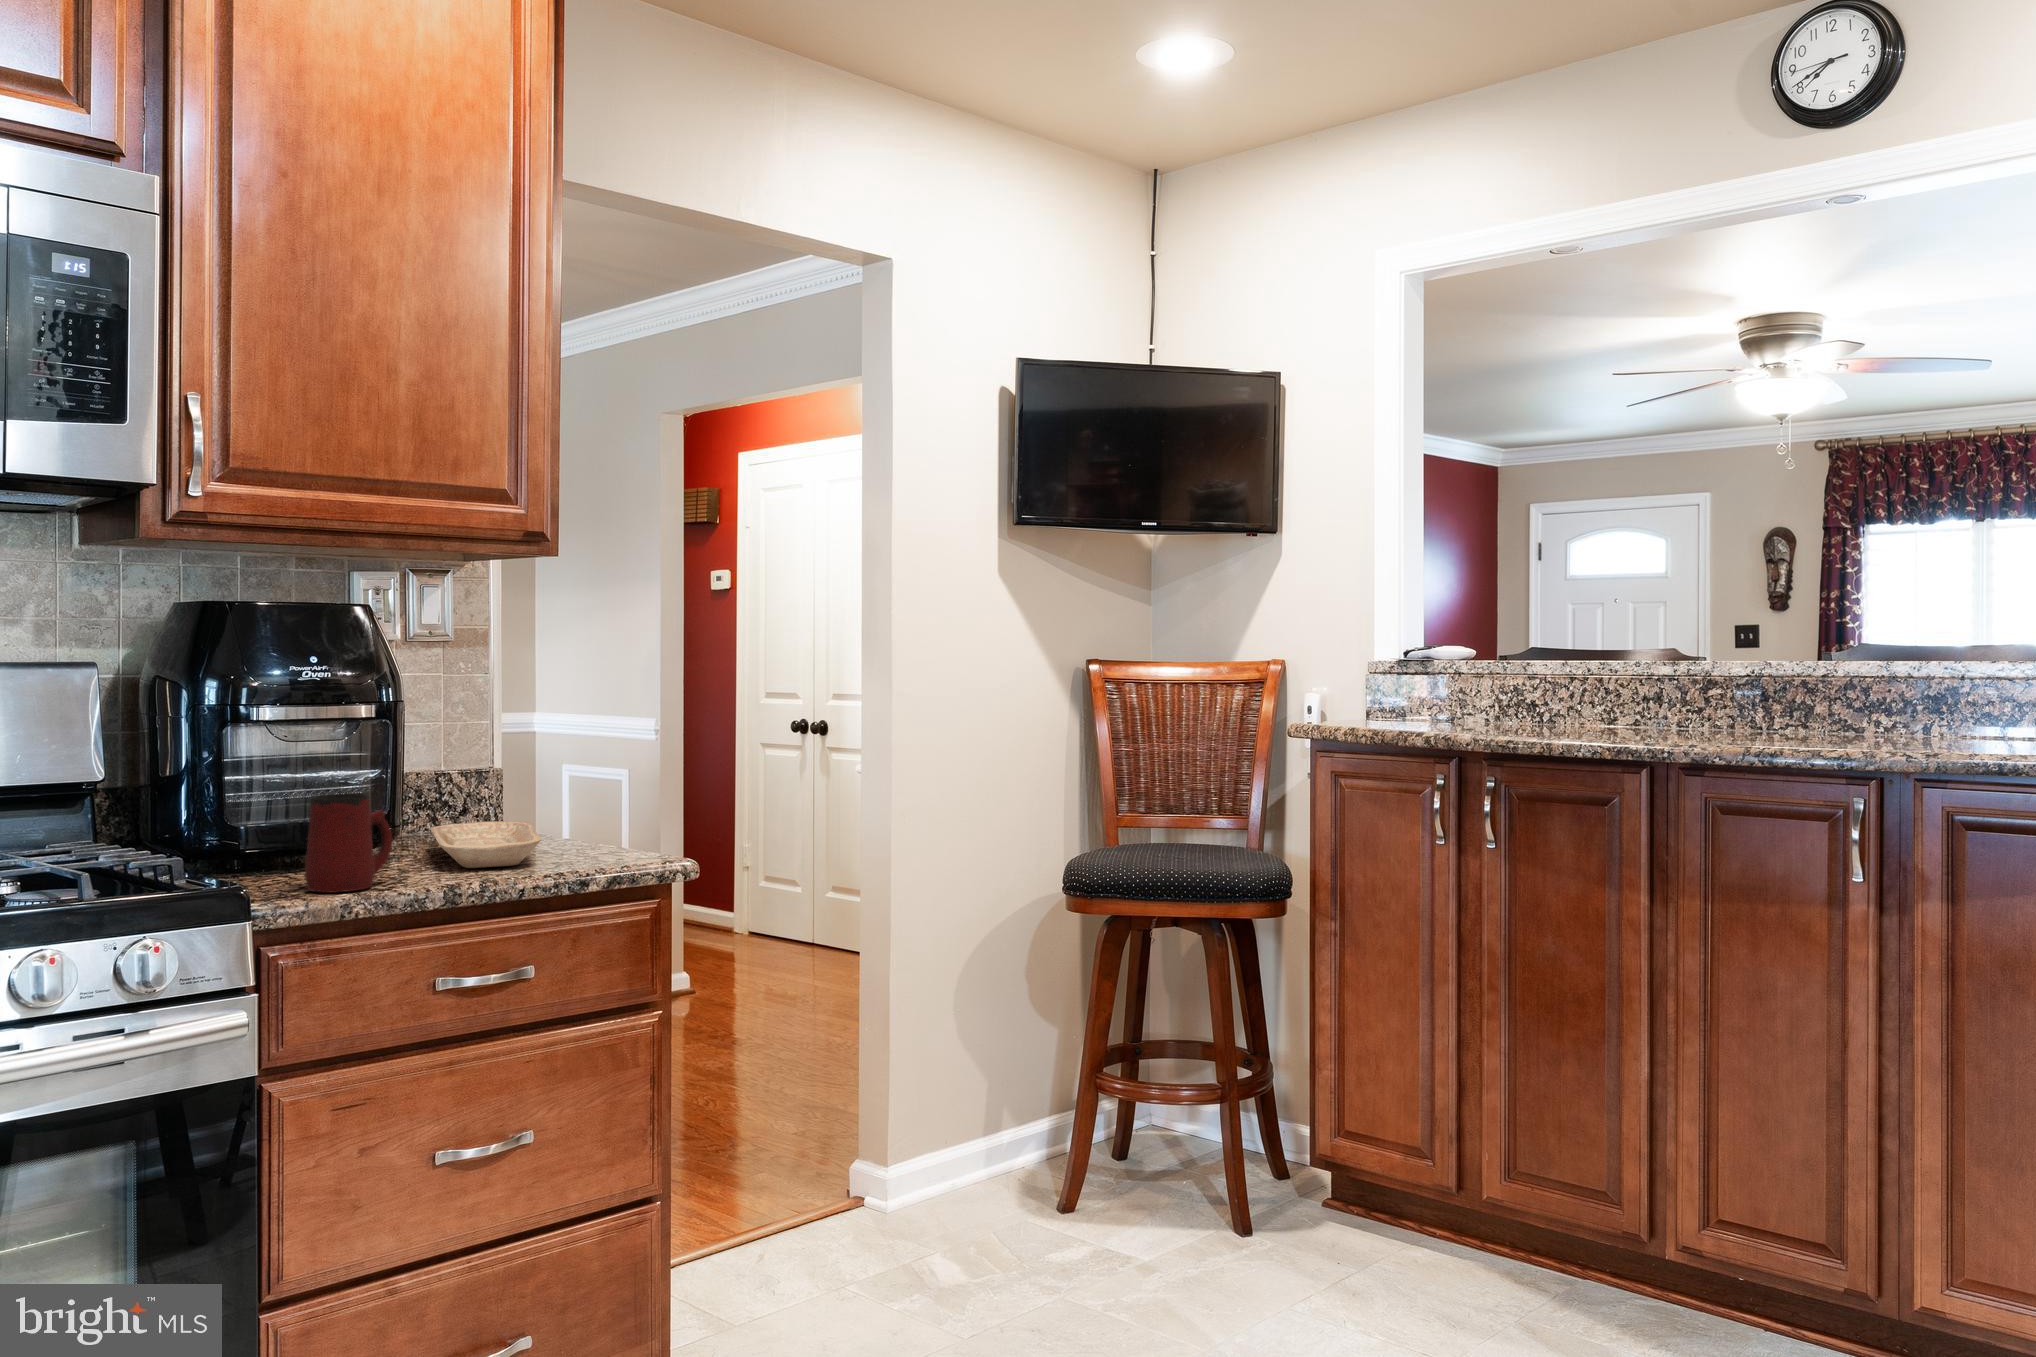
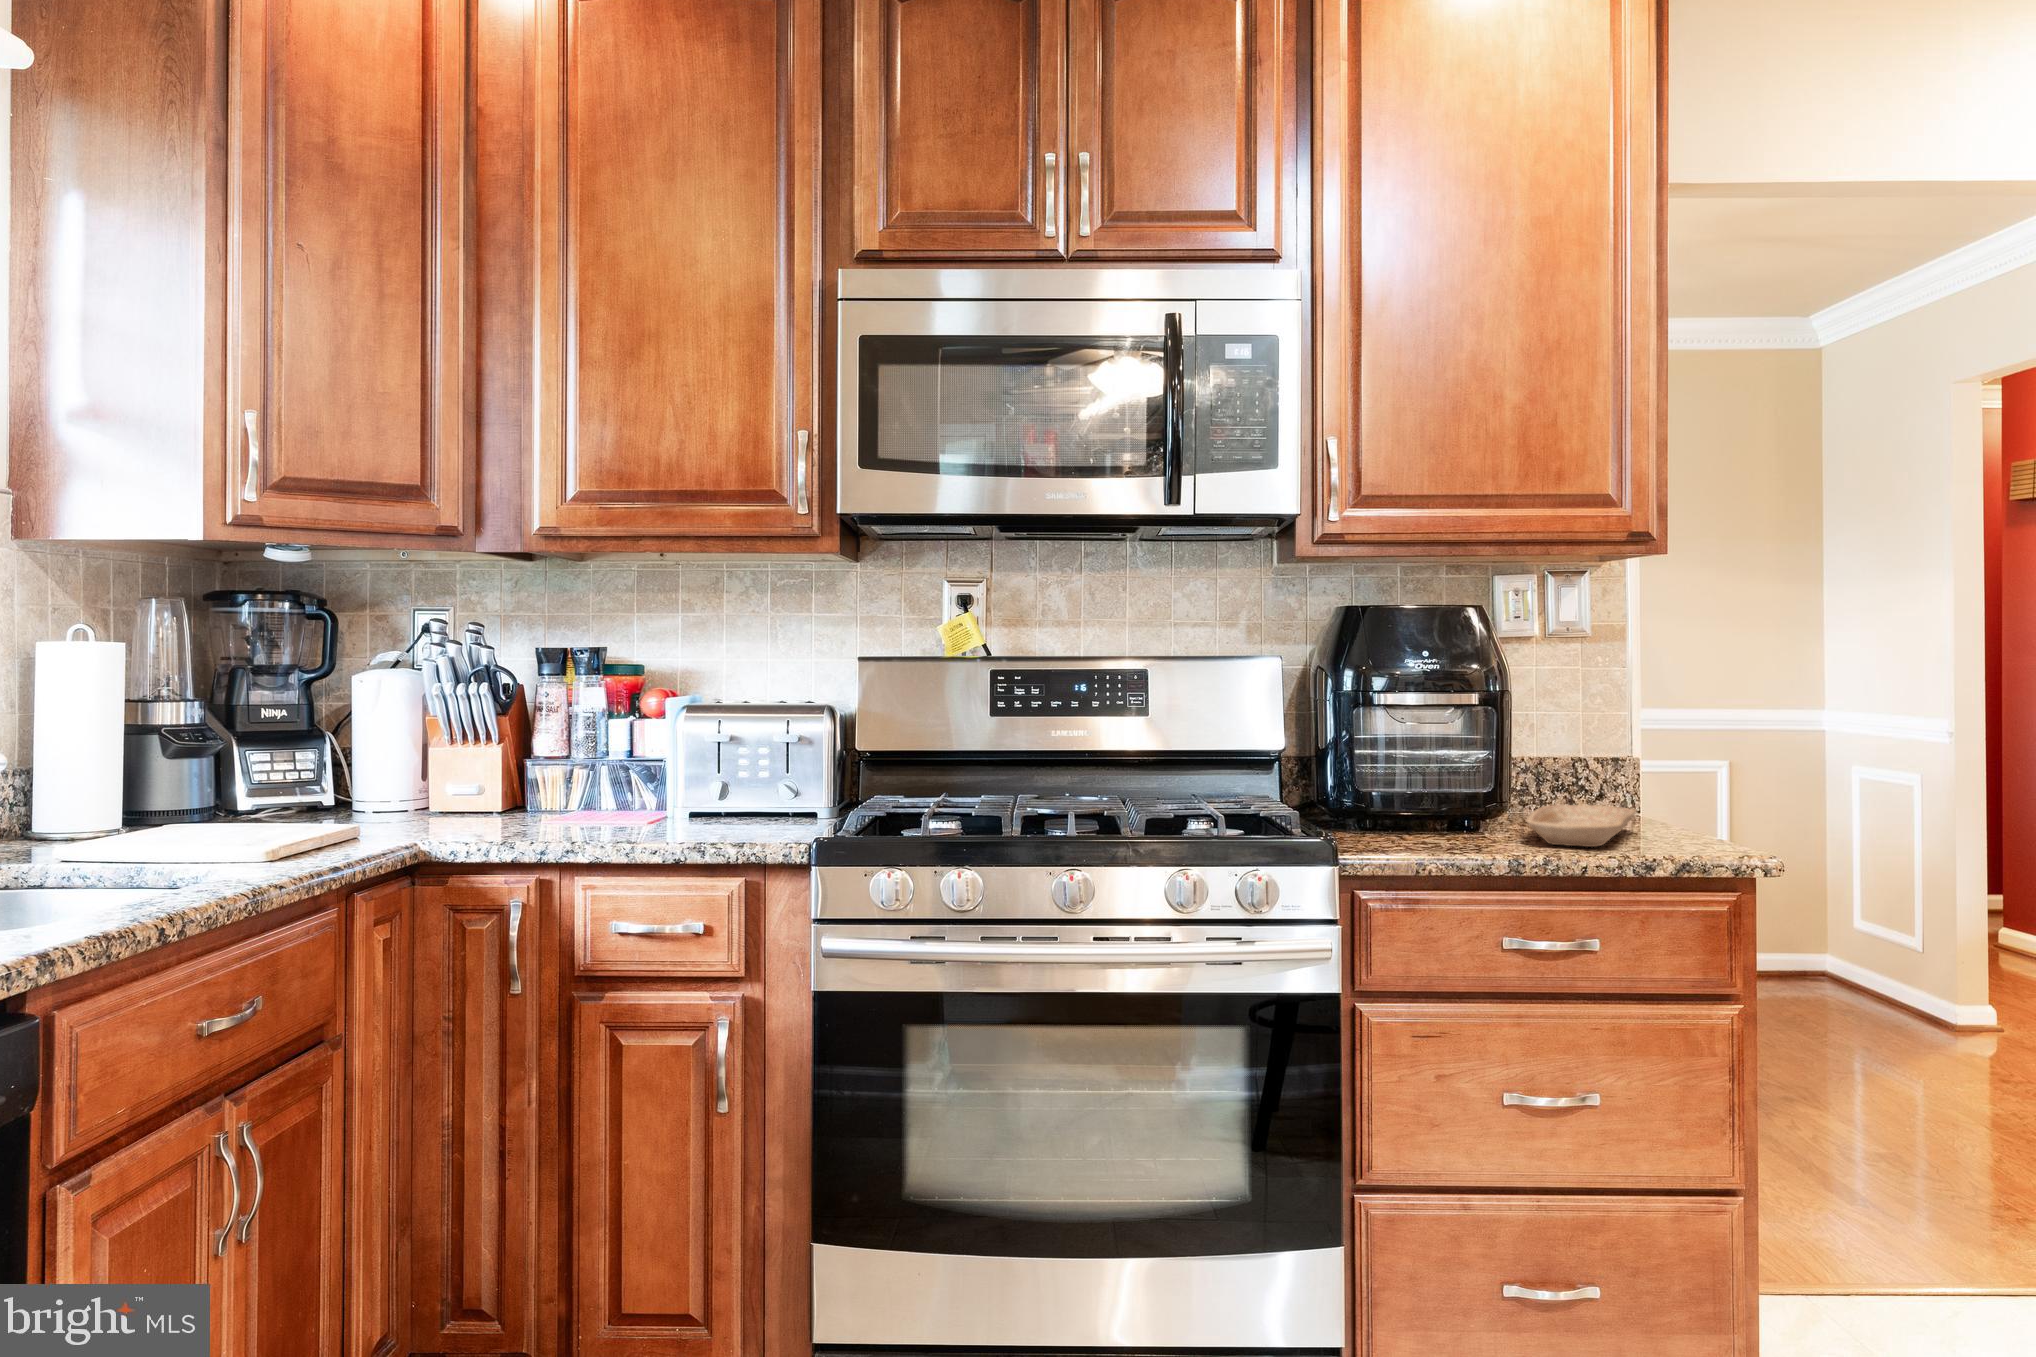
mug: present [305,793,392,893] -> none [1396,767,1470,851]

